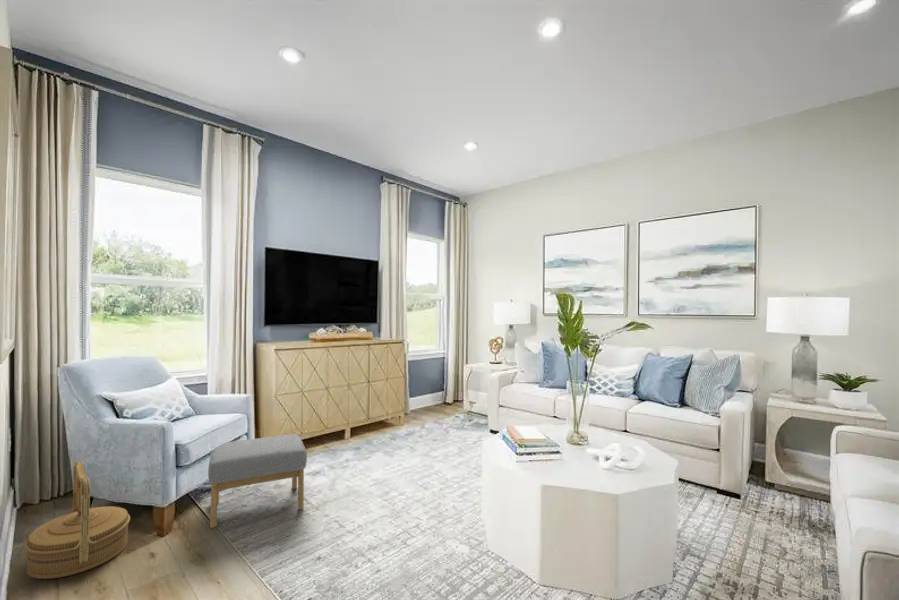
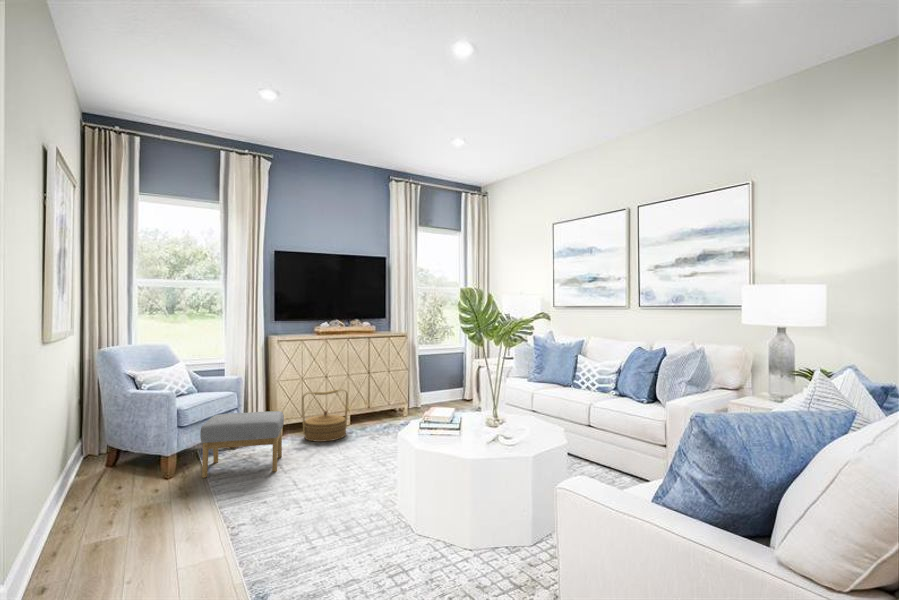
woven basket: present [24,461,130,579] -> present [302,389,348,442]

